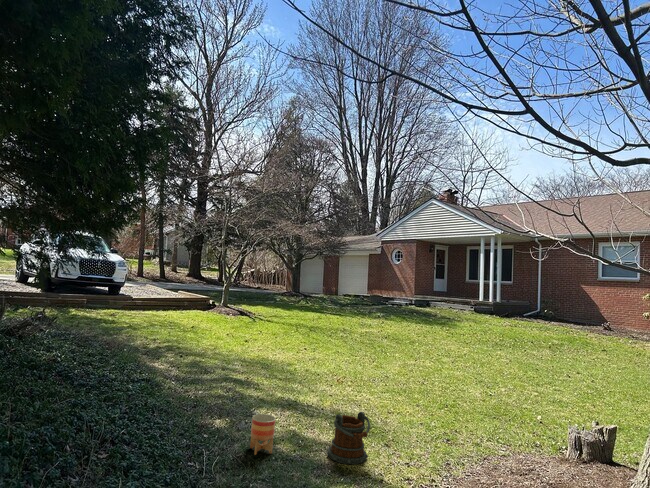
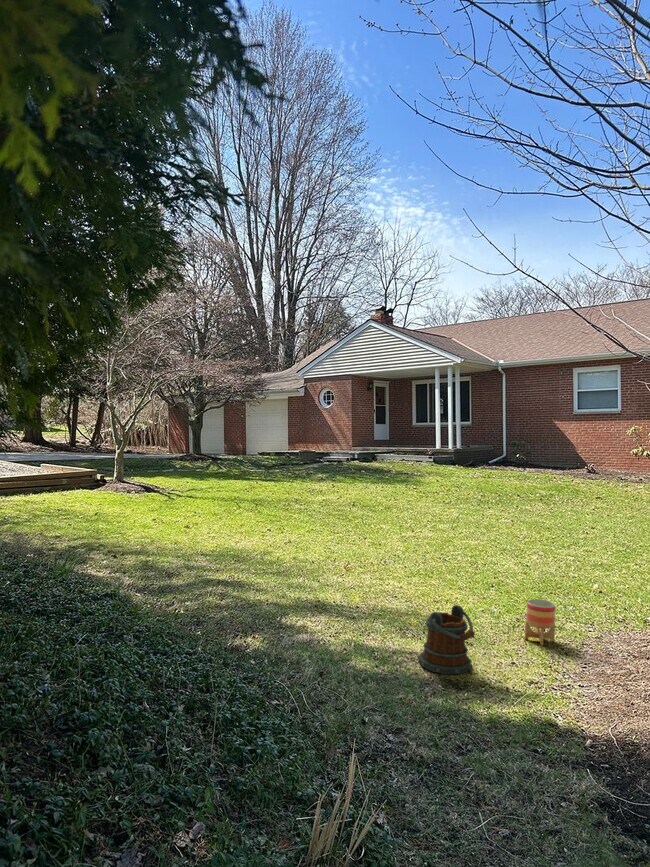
planter: present [250,414,275,455] -> present [525,599,556,645]

